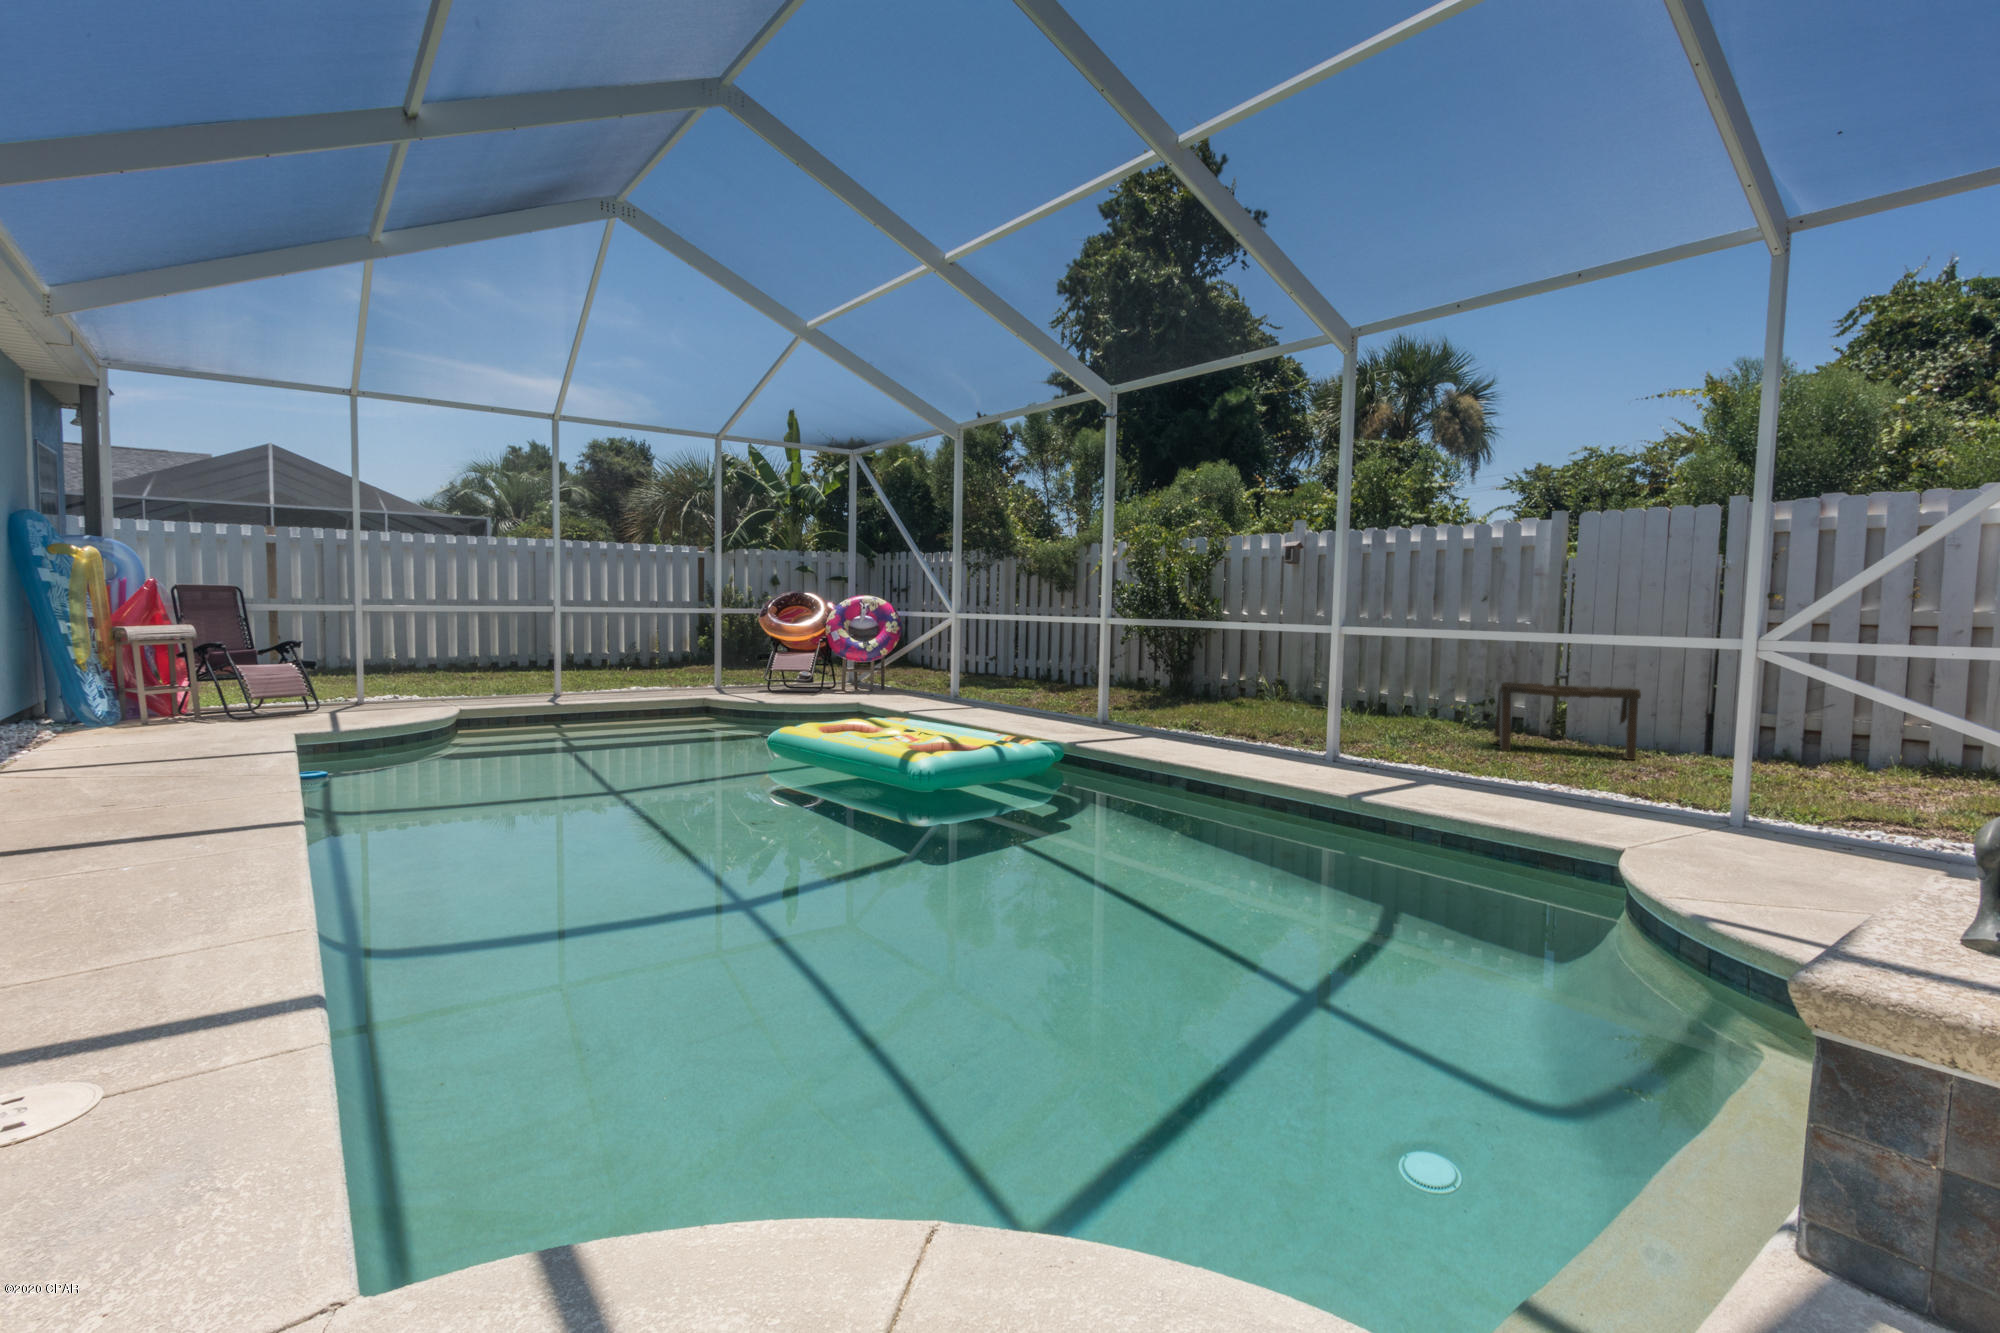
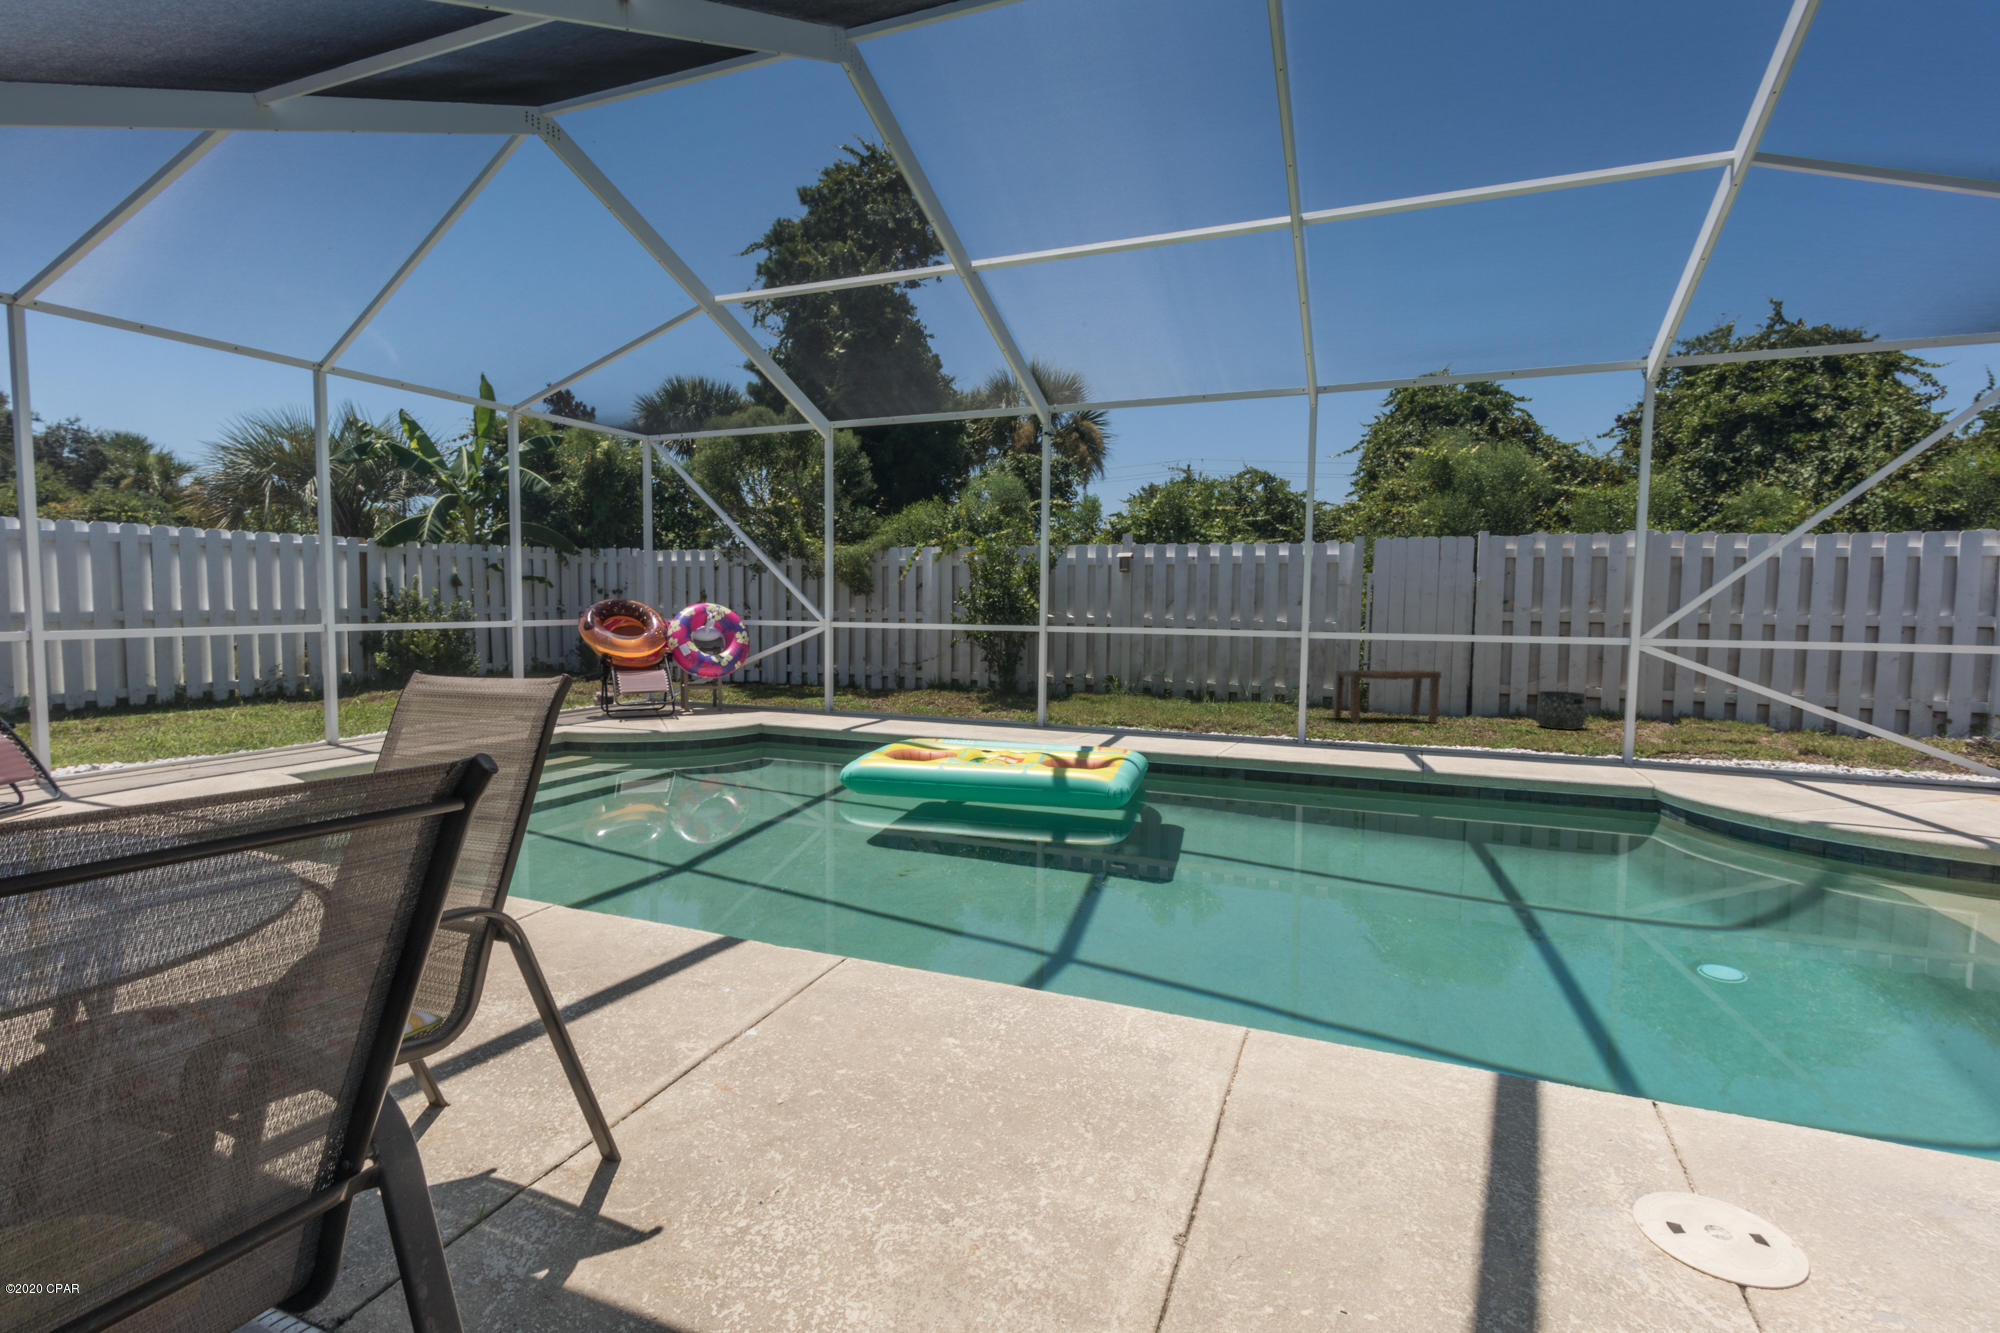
basket: none [1797,726,1882,786] -> present [1536,691,1586,730]

